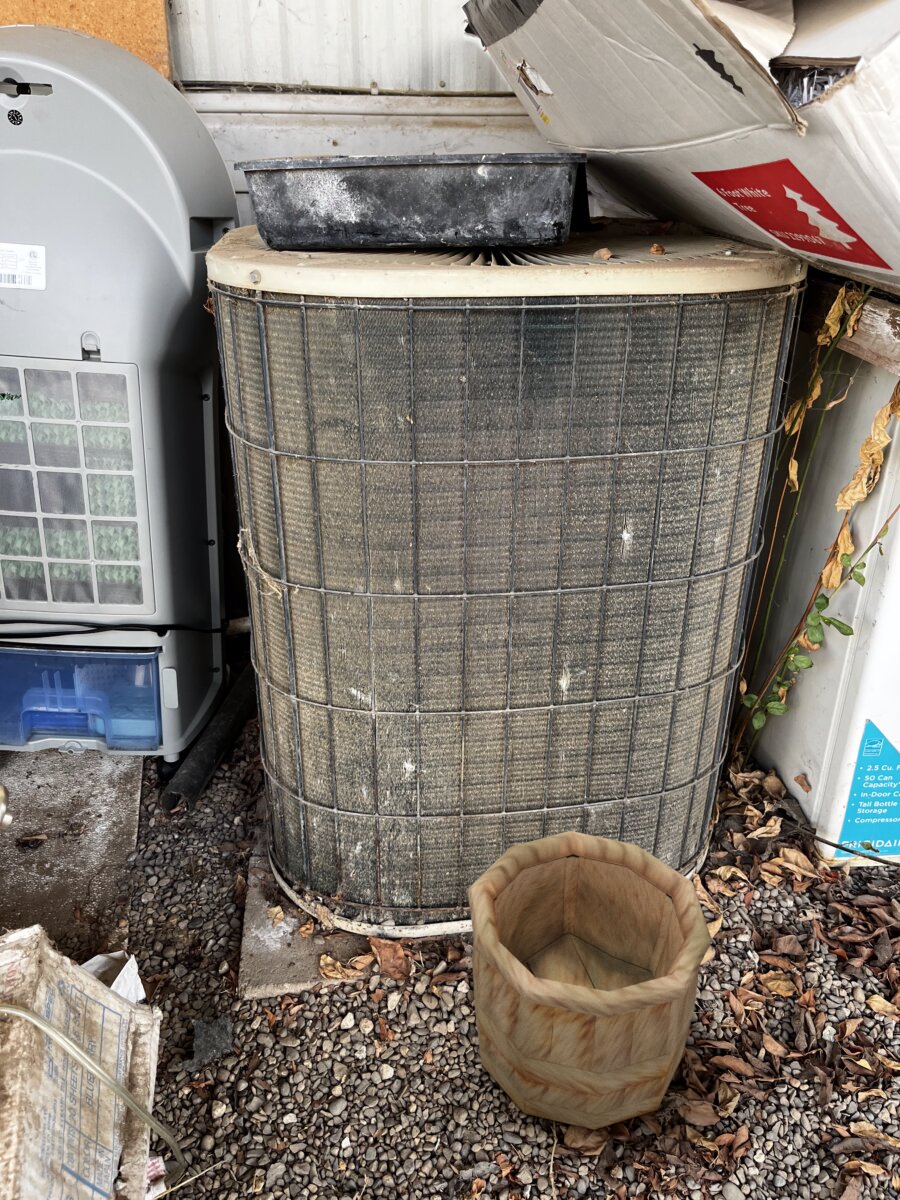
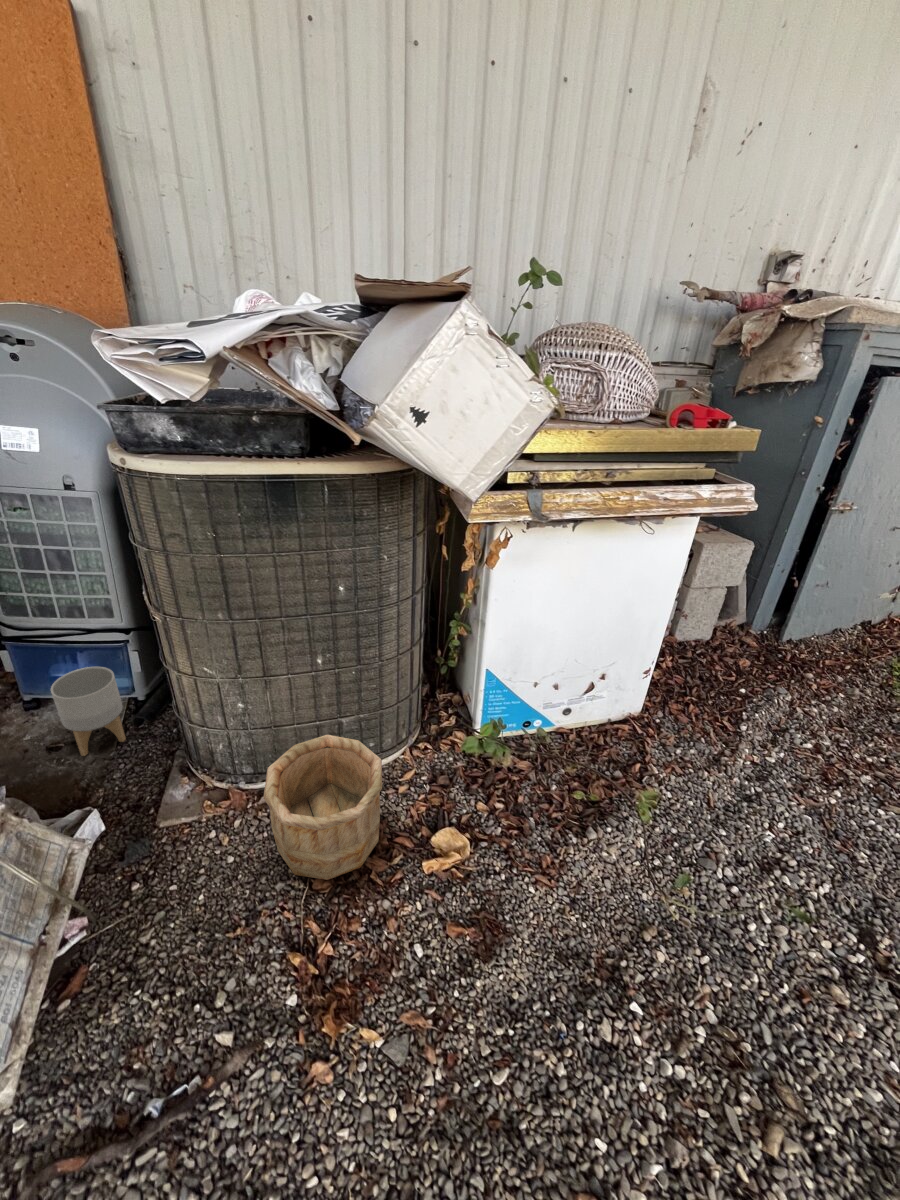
planter: none [41,693,156,859] -> present [51,667,126,756]

